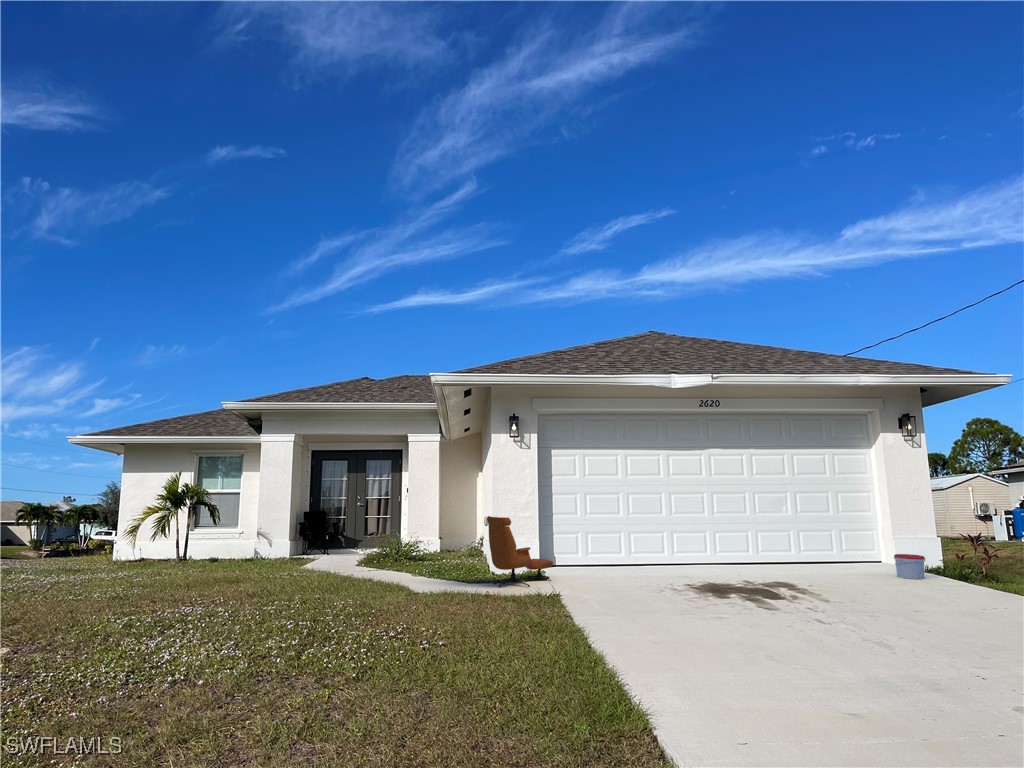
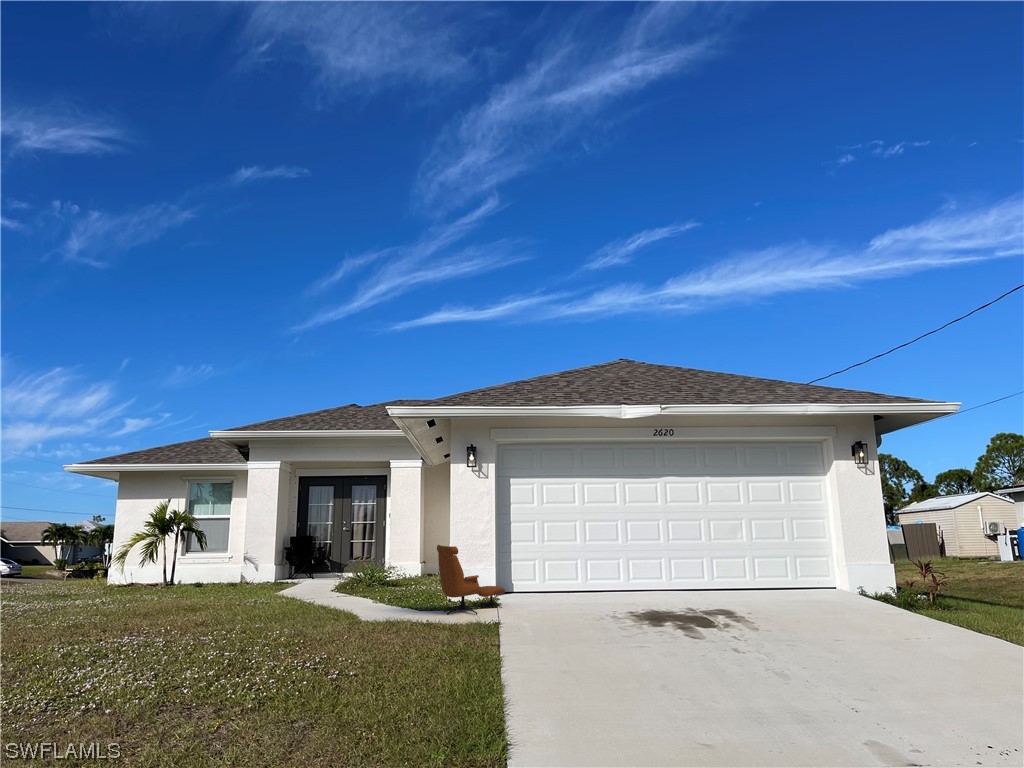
bucket: present [894,554,925,579] -> none [846,581,876,607]

